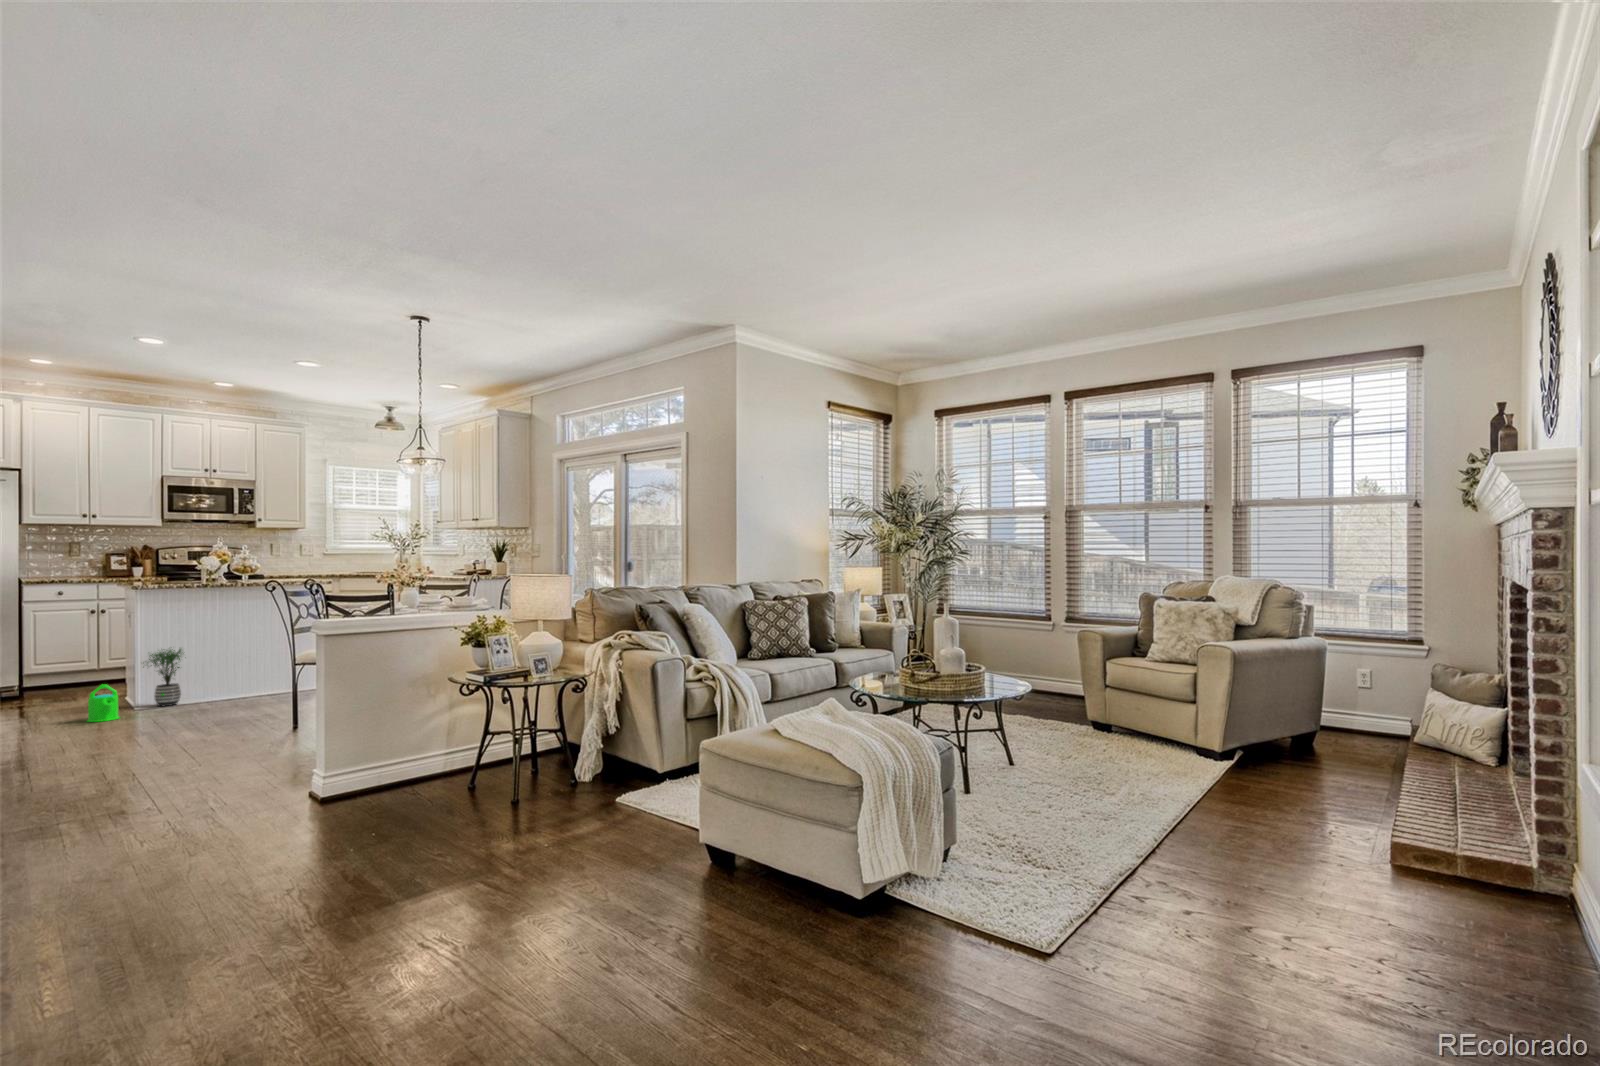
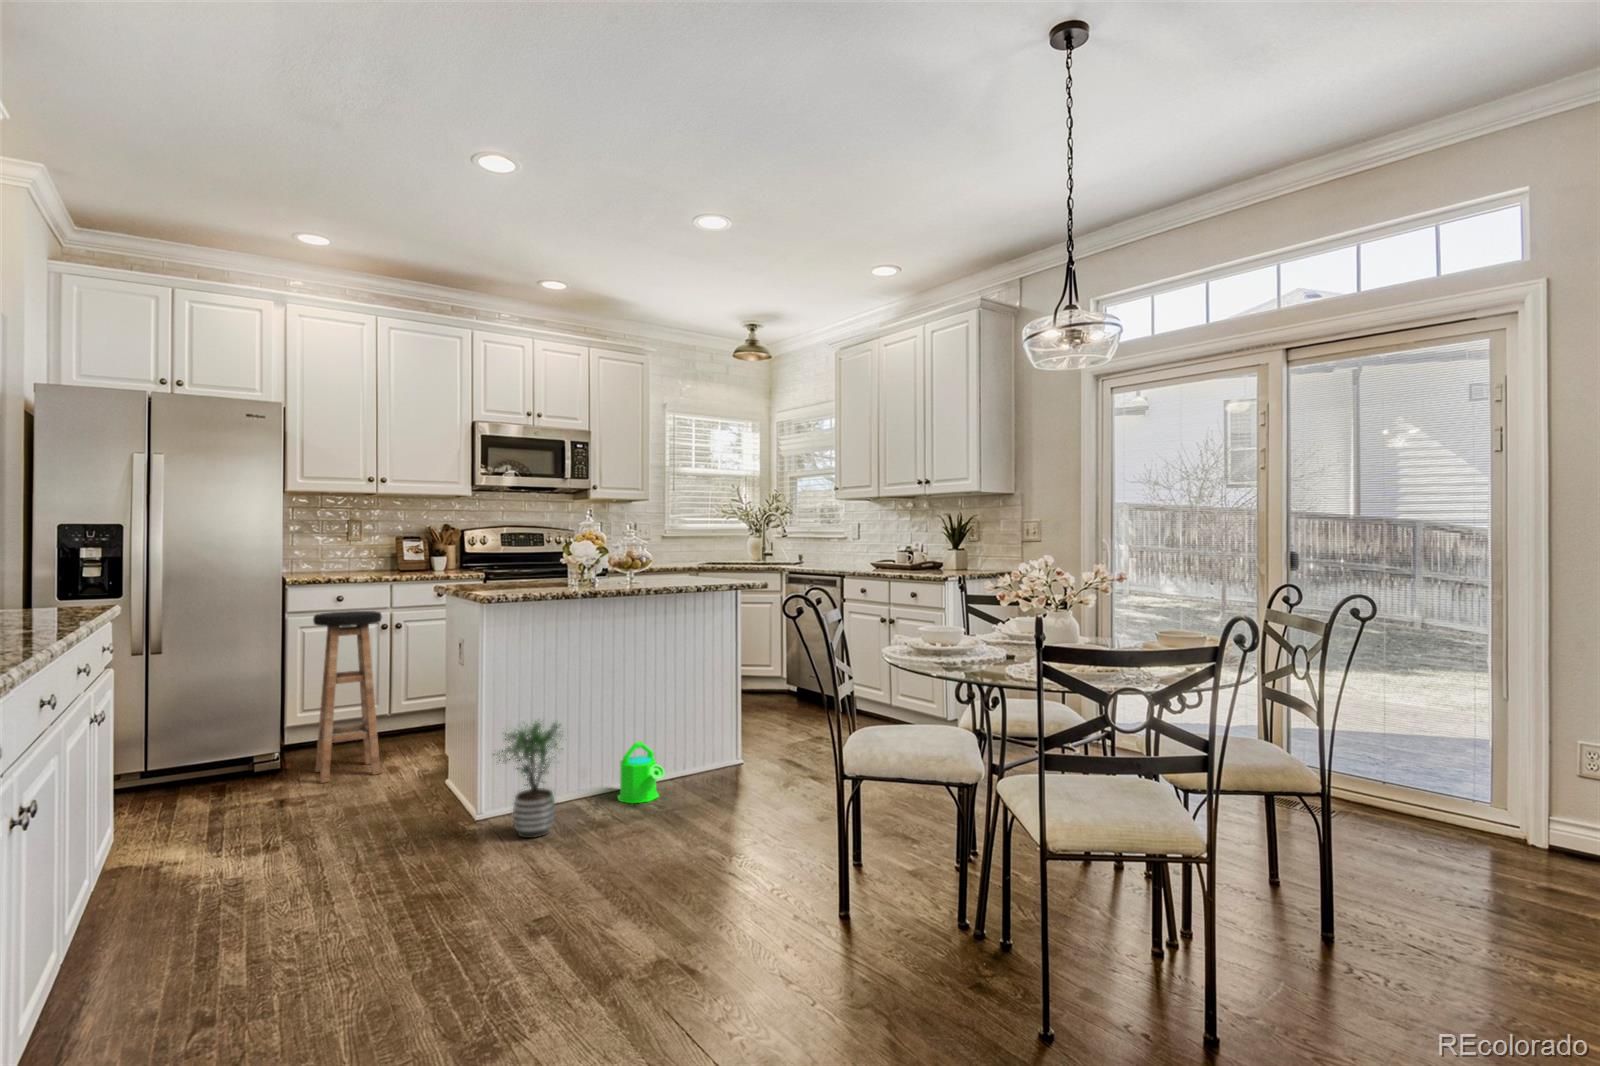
bar stool: none [40,599,87,698] -> present [313,611,382,783]
watering can: present [88,684,119,722] -> present [618,742,665,804]

